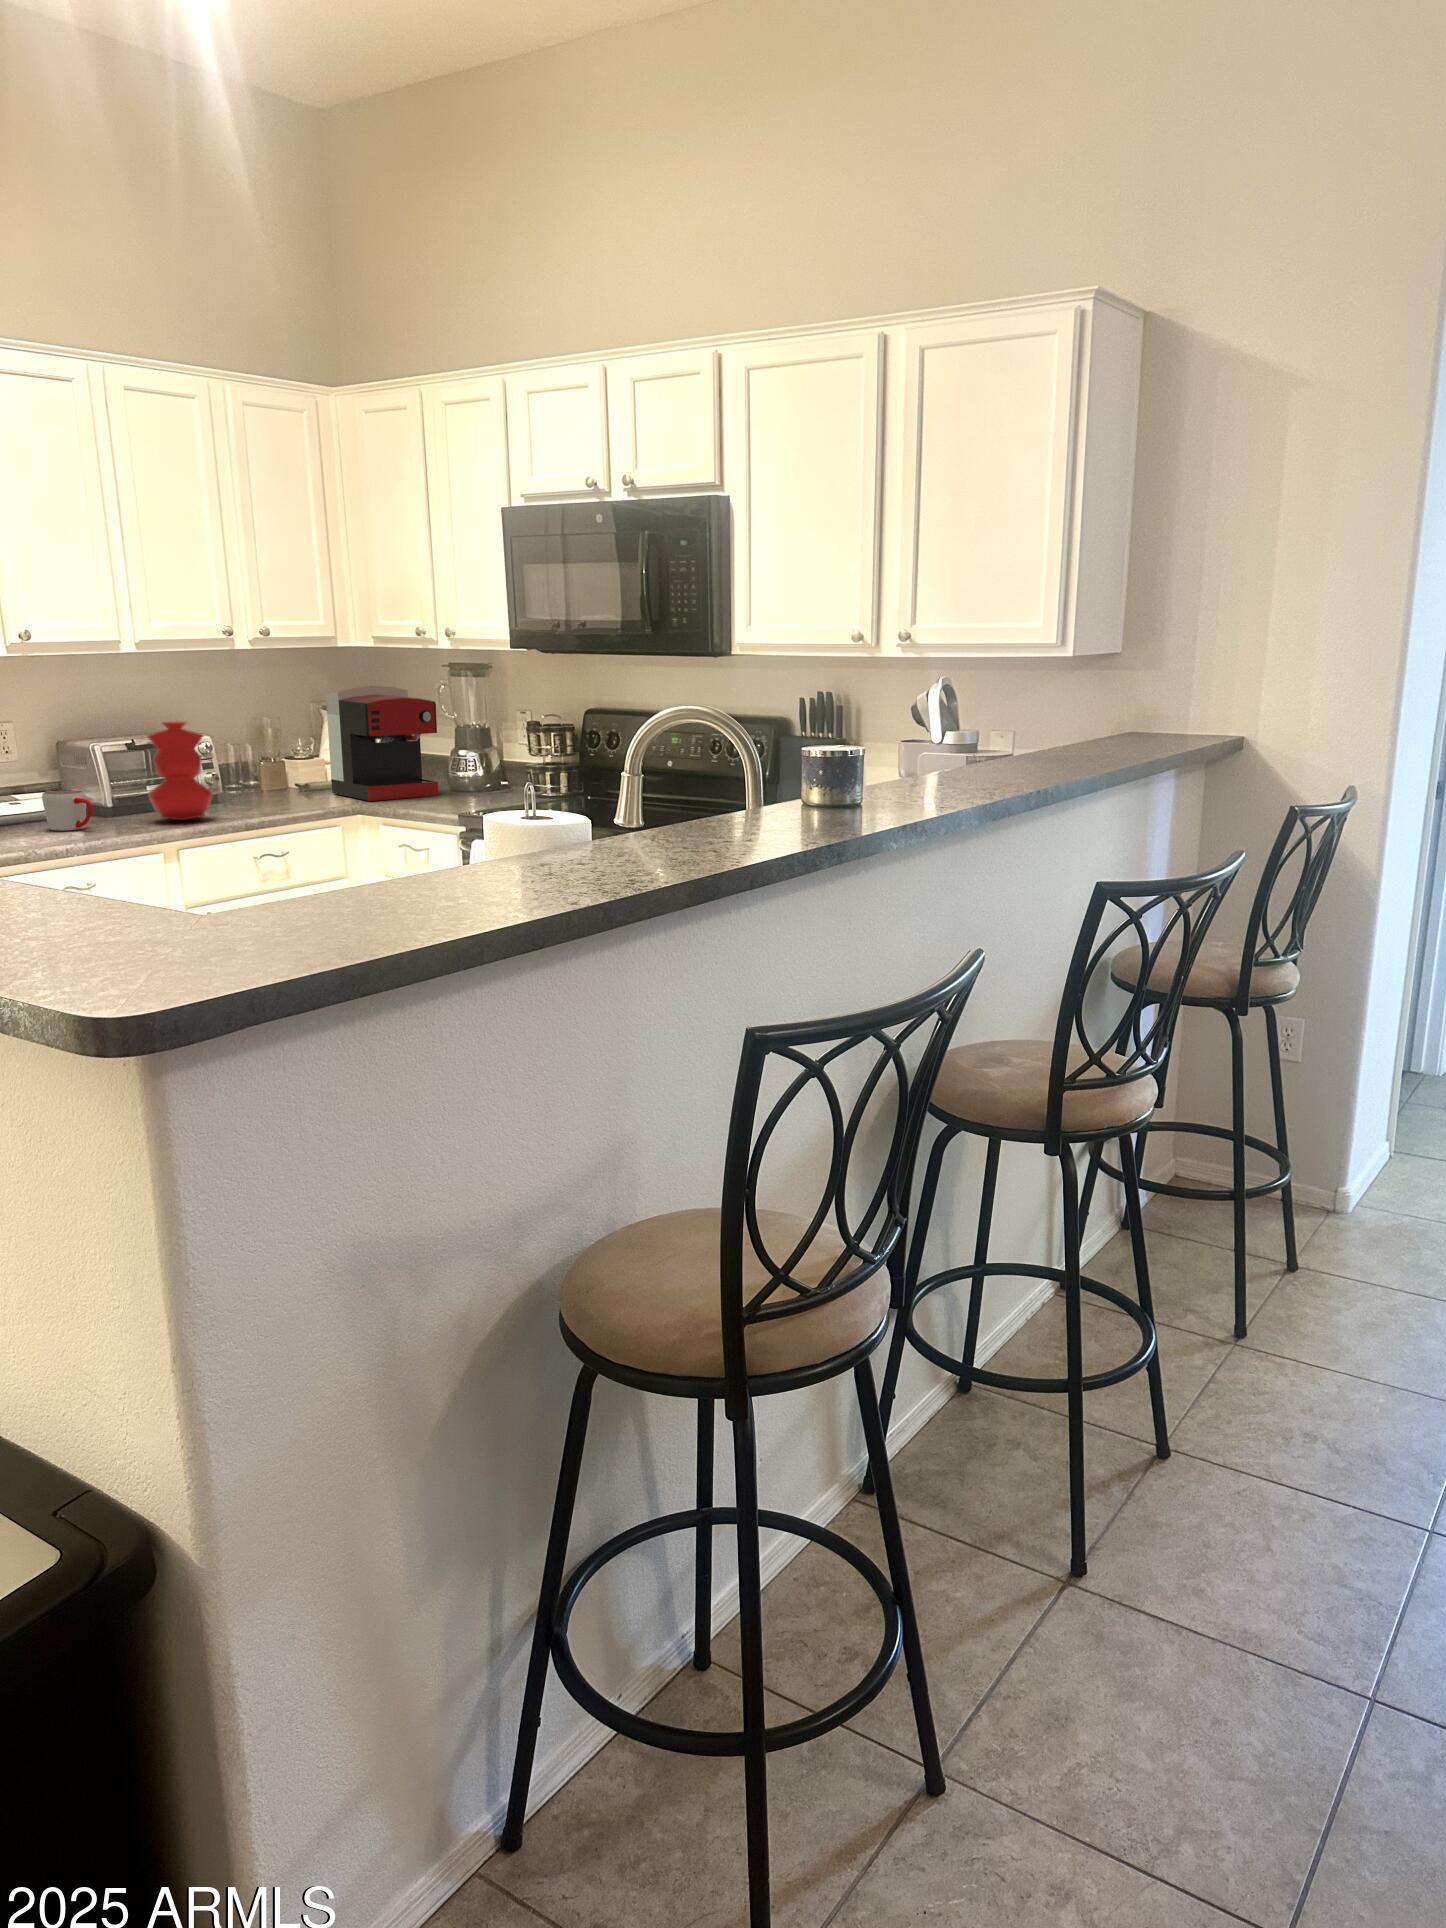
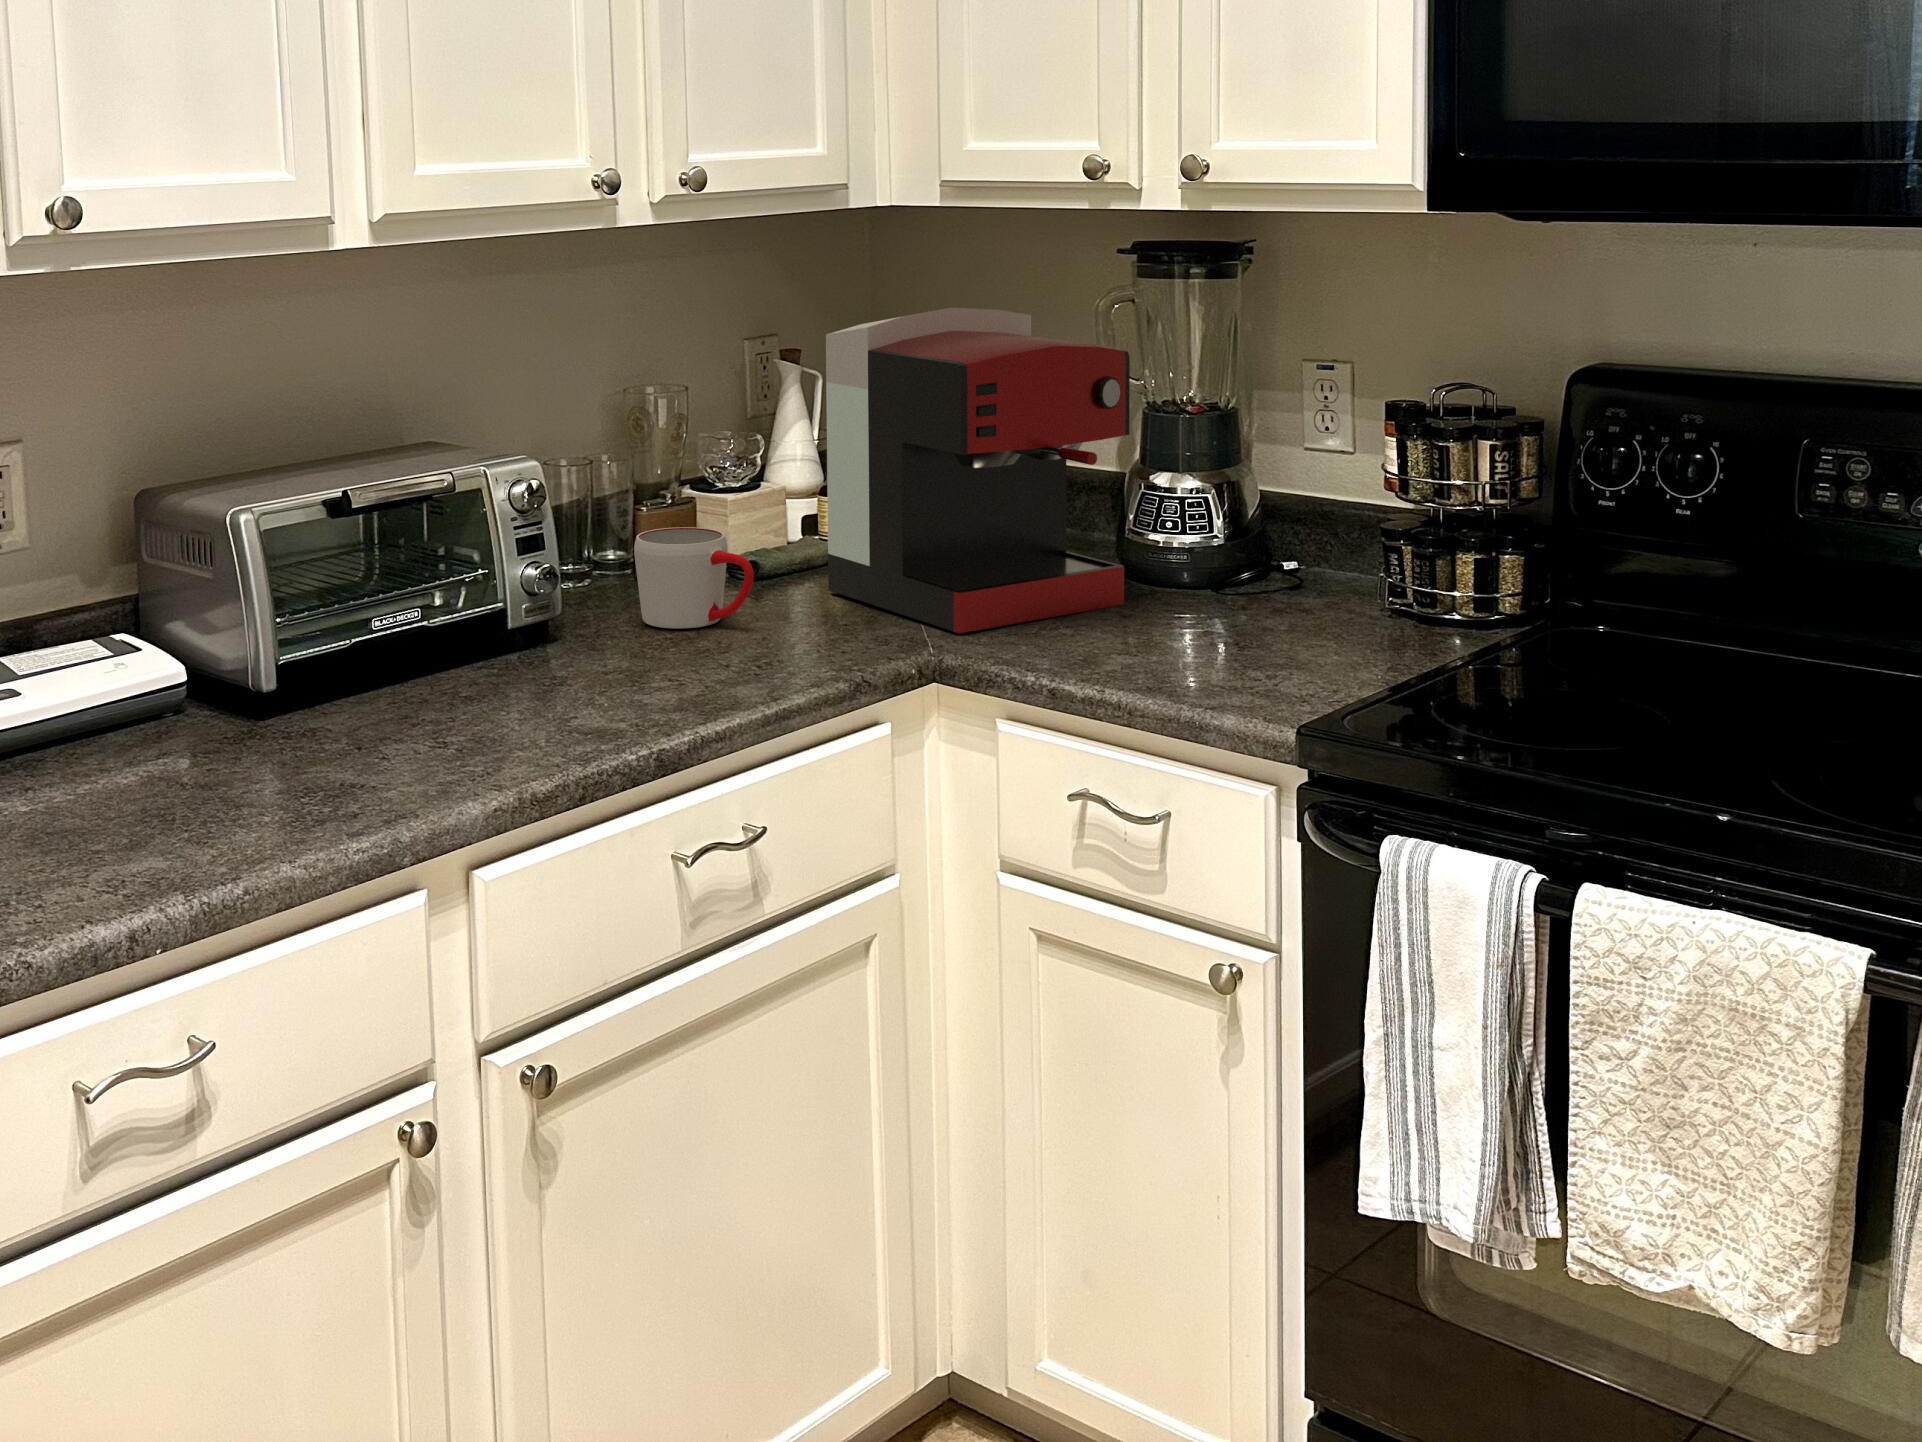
vase: present [147,721,213,820] -> none [382,442,566,741]
mug: present [42,790,92,831] -> present [634,527,754,628]

